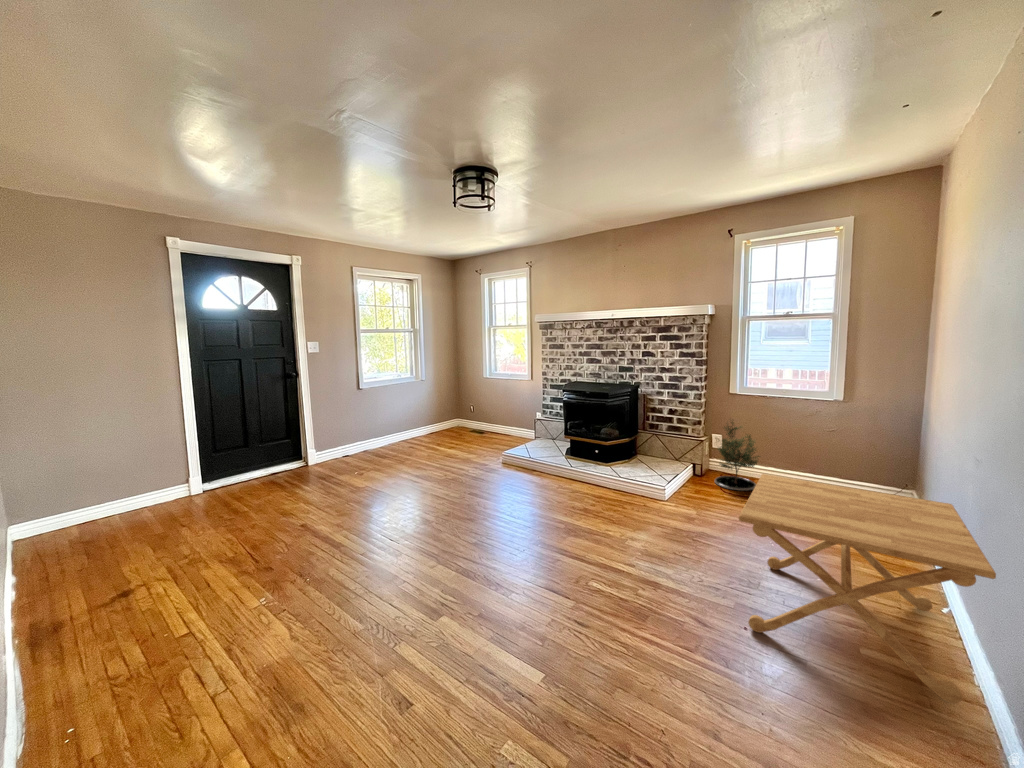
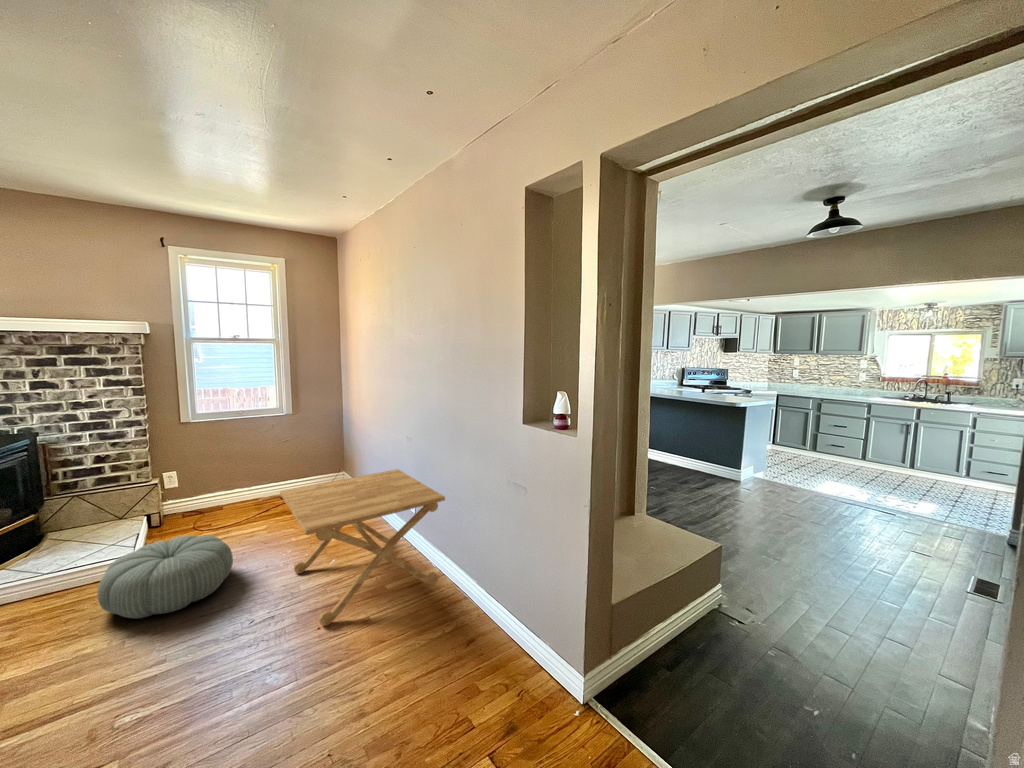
potted tree: present [715,422,759,491] -> none [174,450,231,528]
pouf: none [627,481,719,541] -> present [98,535,233,618]

